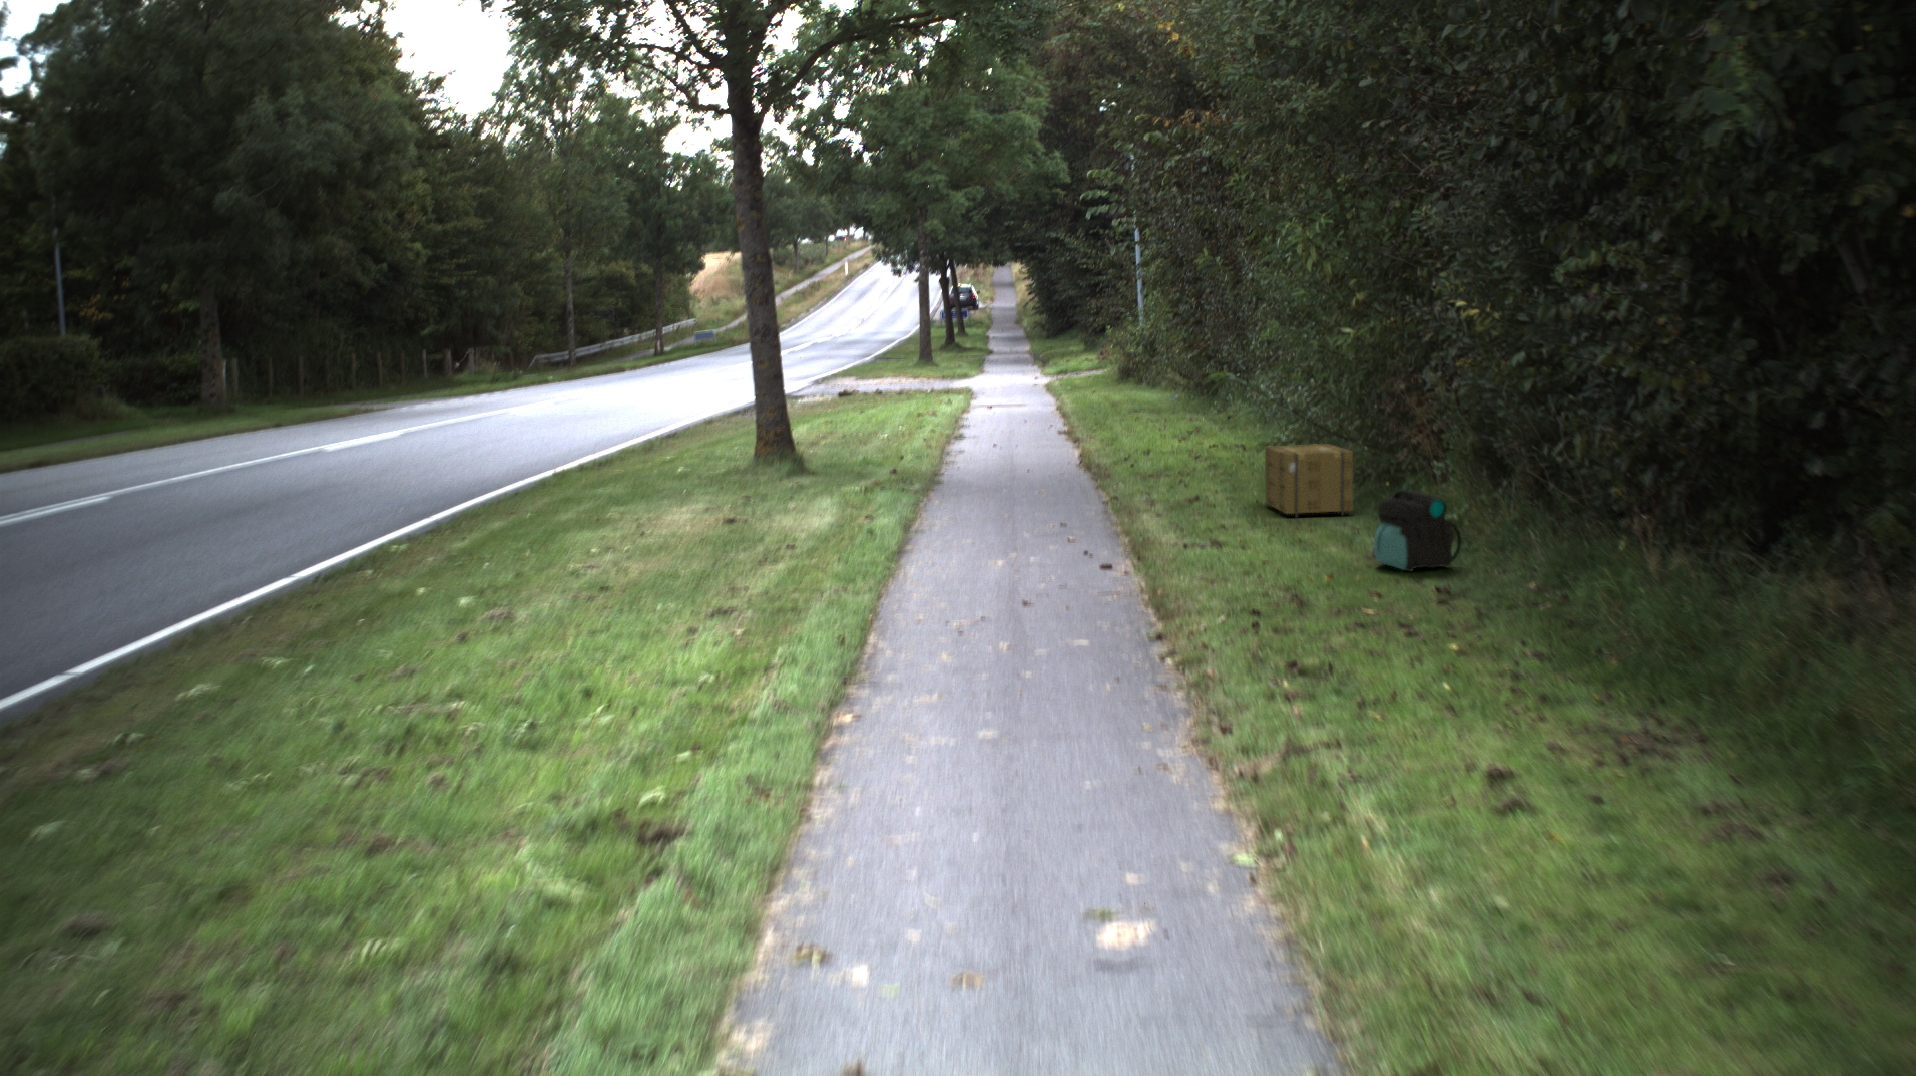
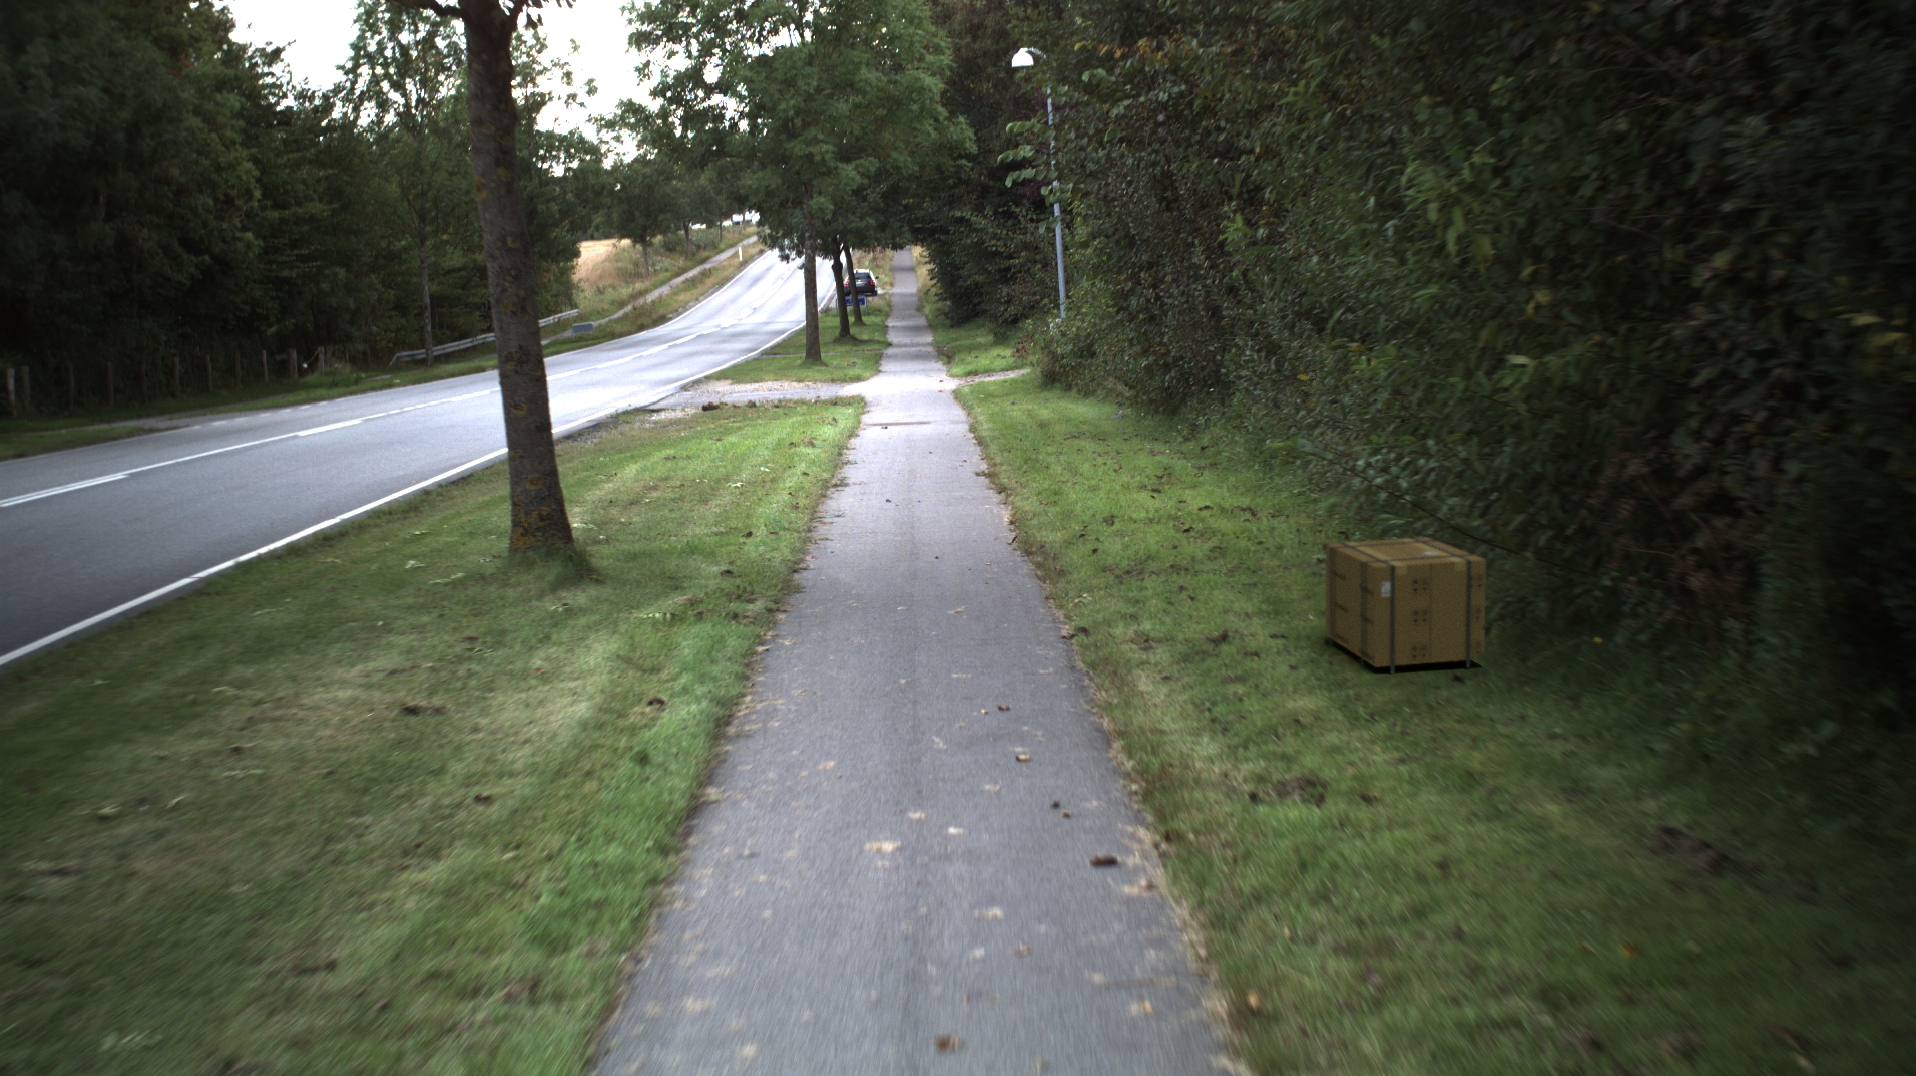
backpack: present [1374,491,1462,571] -> none [1632,687,1804,864]

